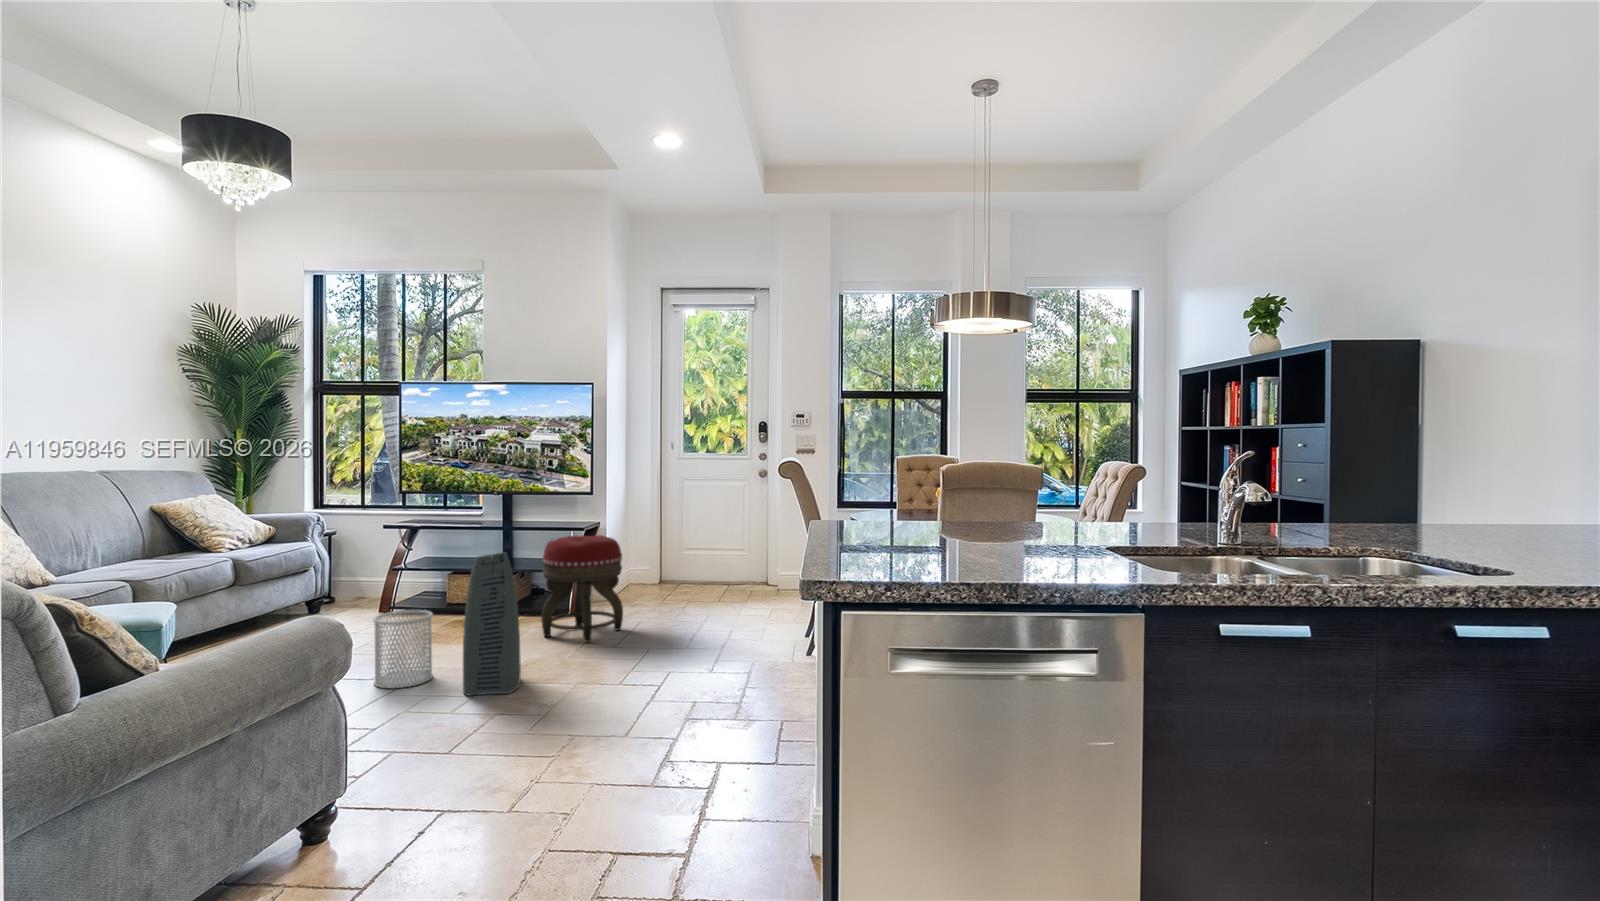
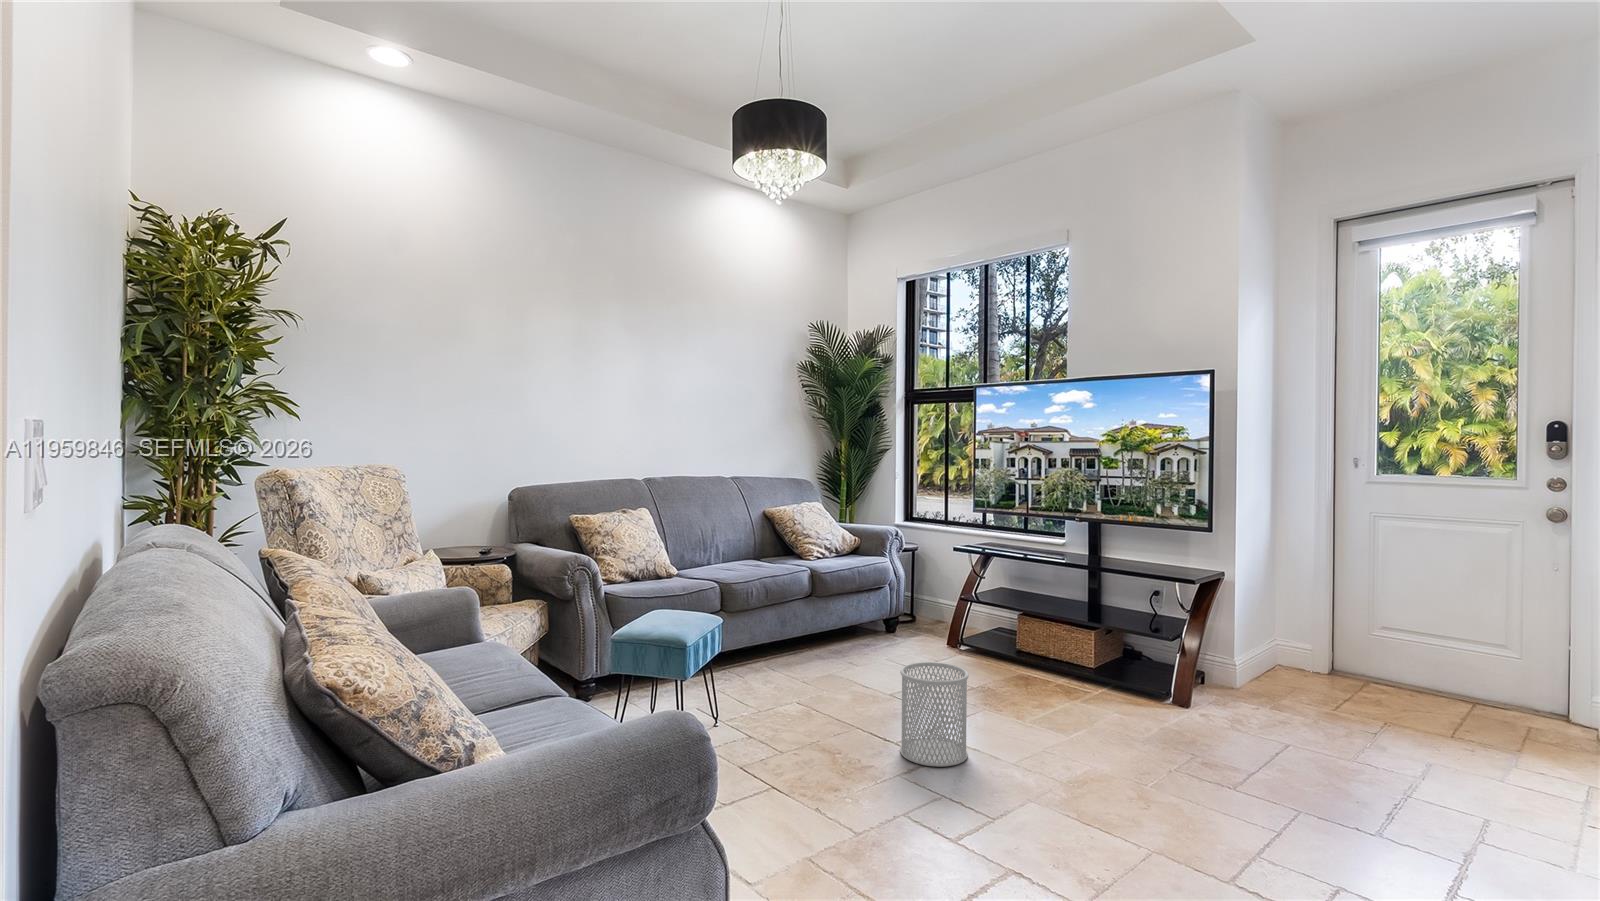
footstool: present [541,535,623,642] -> none [1125,590,1255,758]
air purifier: present [463,552,521,696] -> none [993,611,1074,825]

